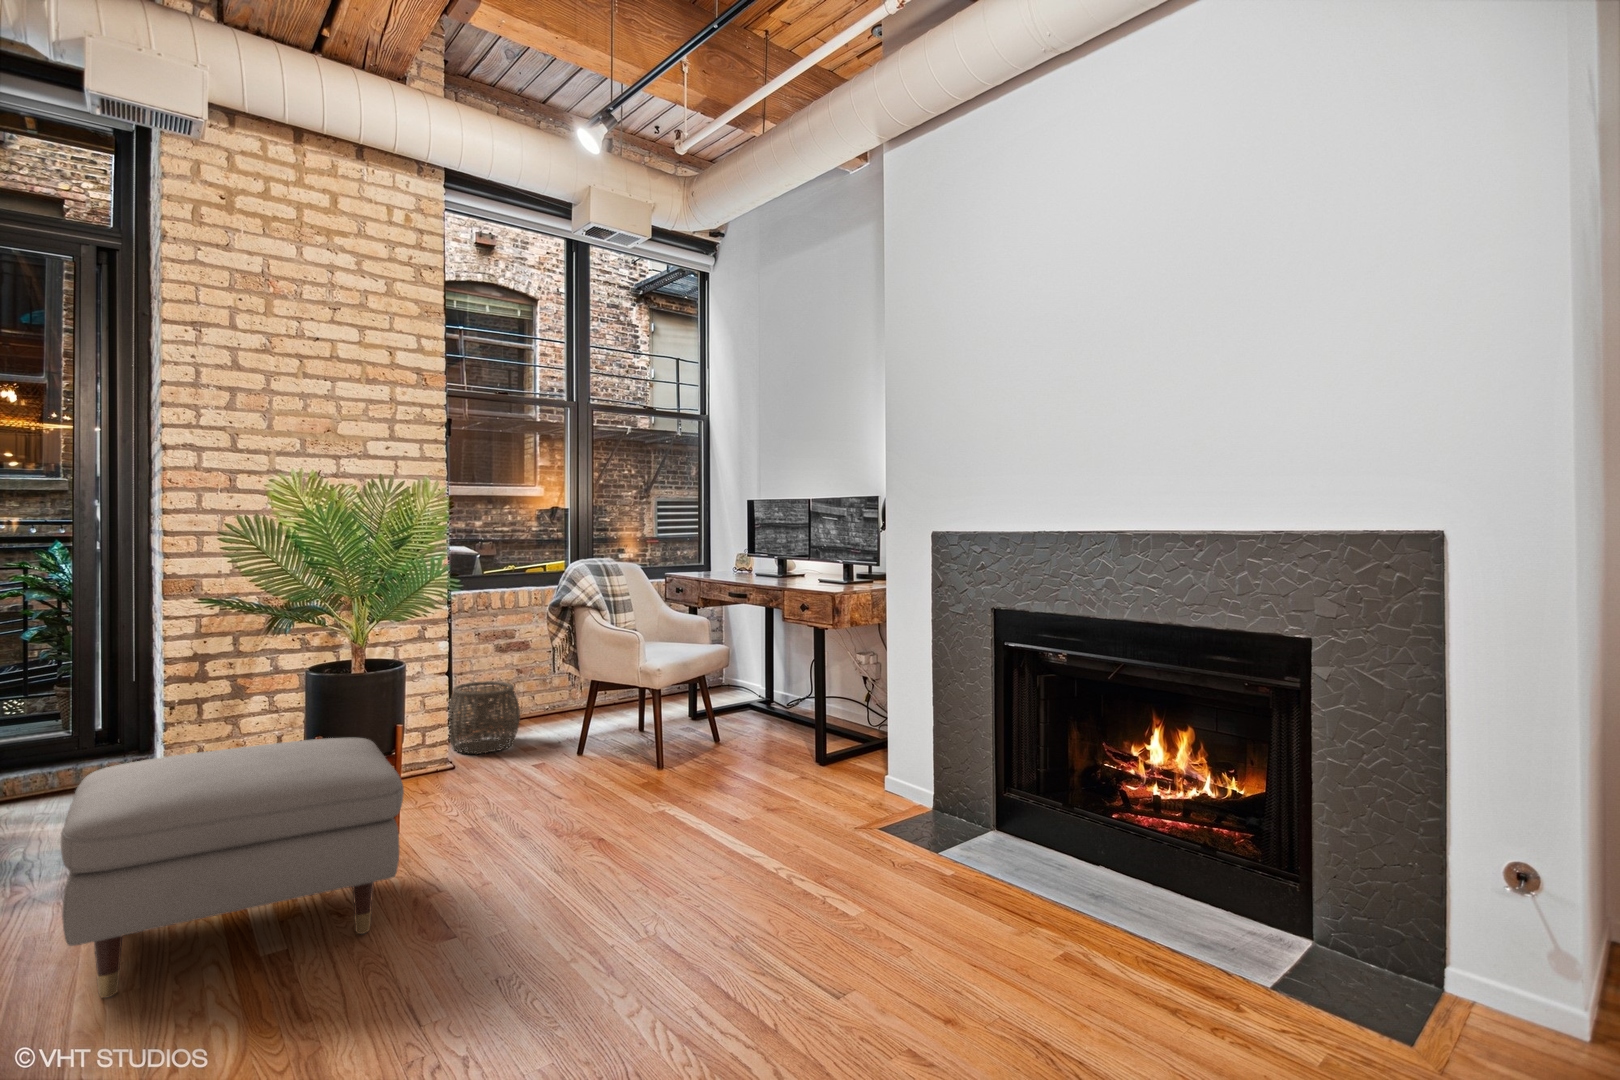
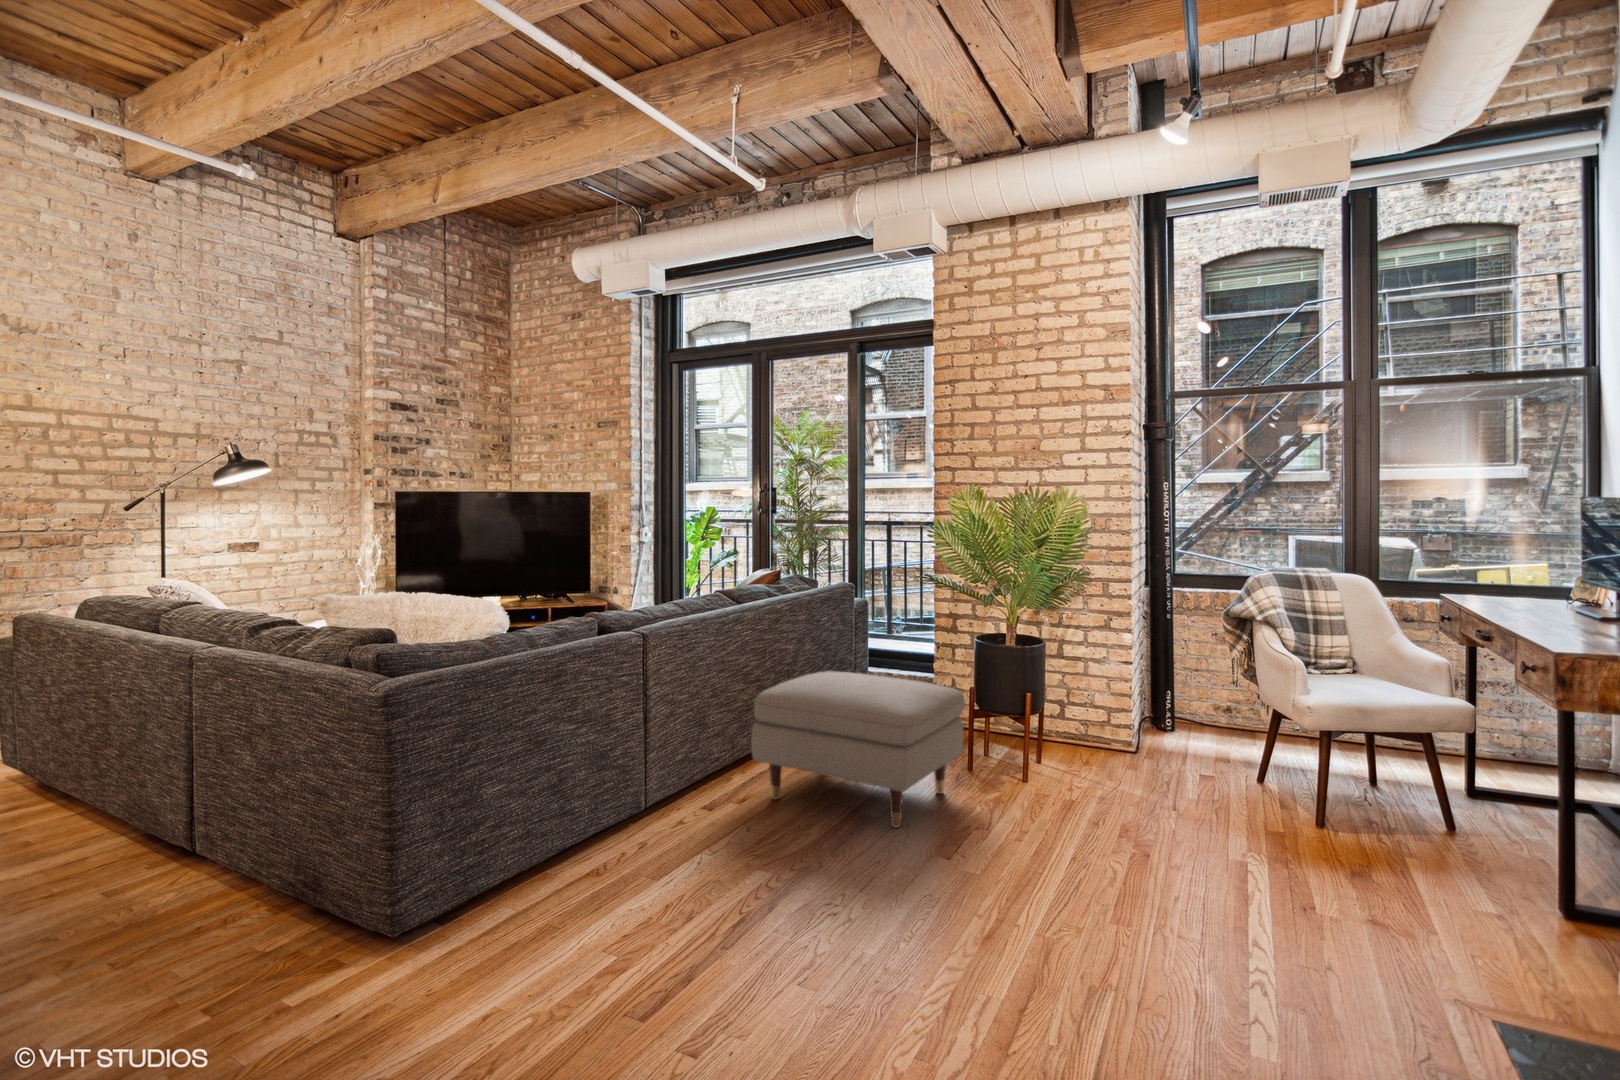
woven basket: present [448,681,520,754] -> none [1146,679,1224,752]

